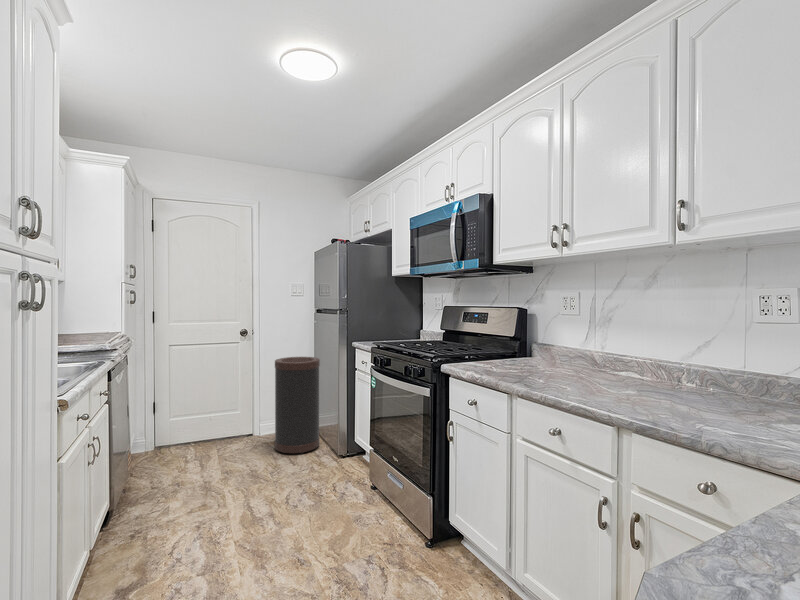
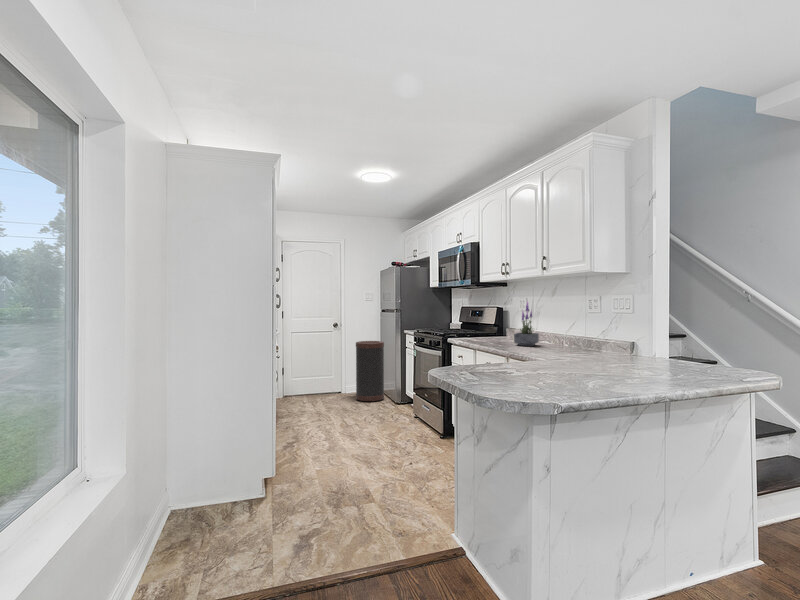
potted plant: none [581,296,625,384] -> present [514,302,539,346]

